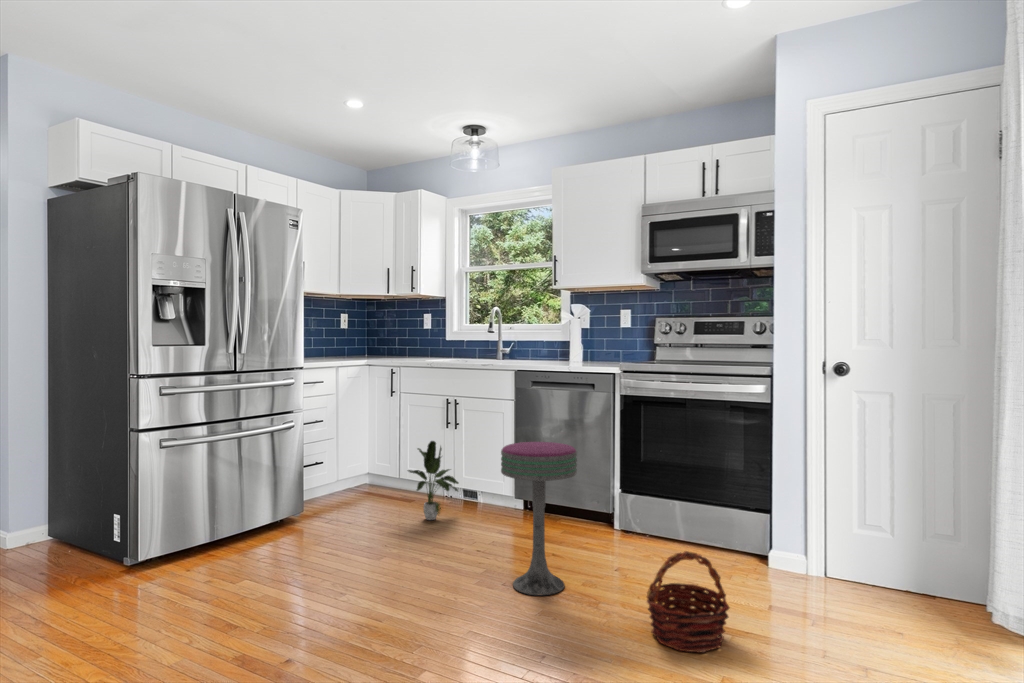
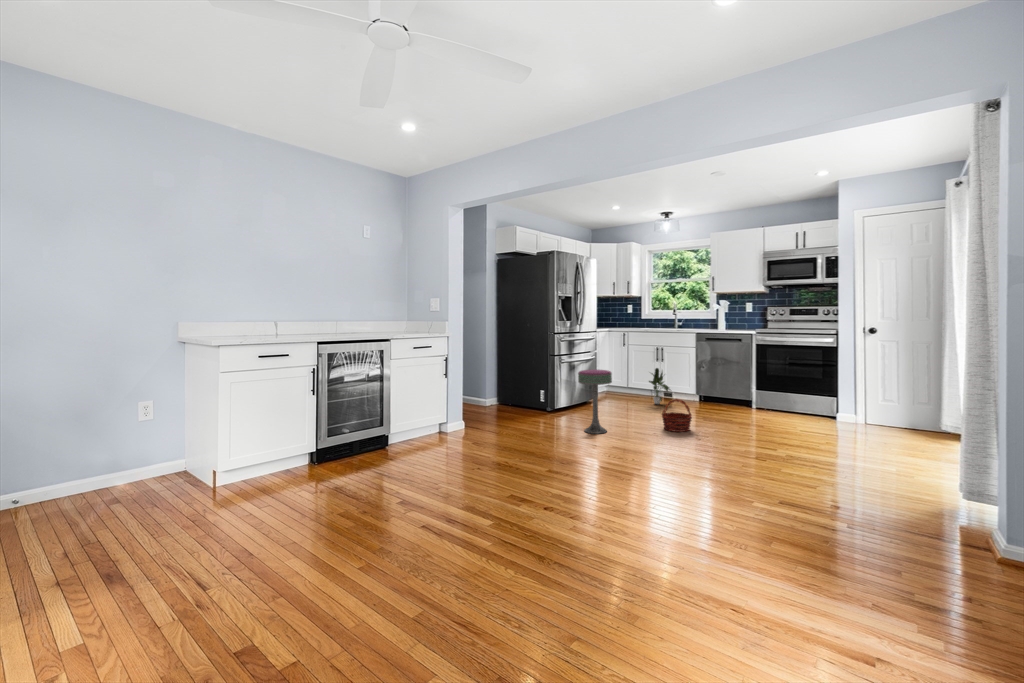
bar stool: present [501,442,577,595] -> present [578,370,612,434]
basket: present [647,551,729,652] -> present [662,399,692,432]

